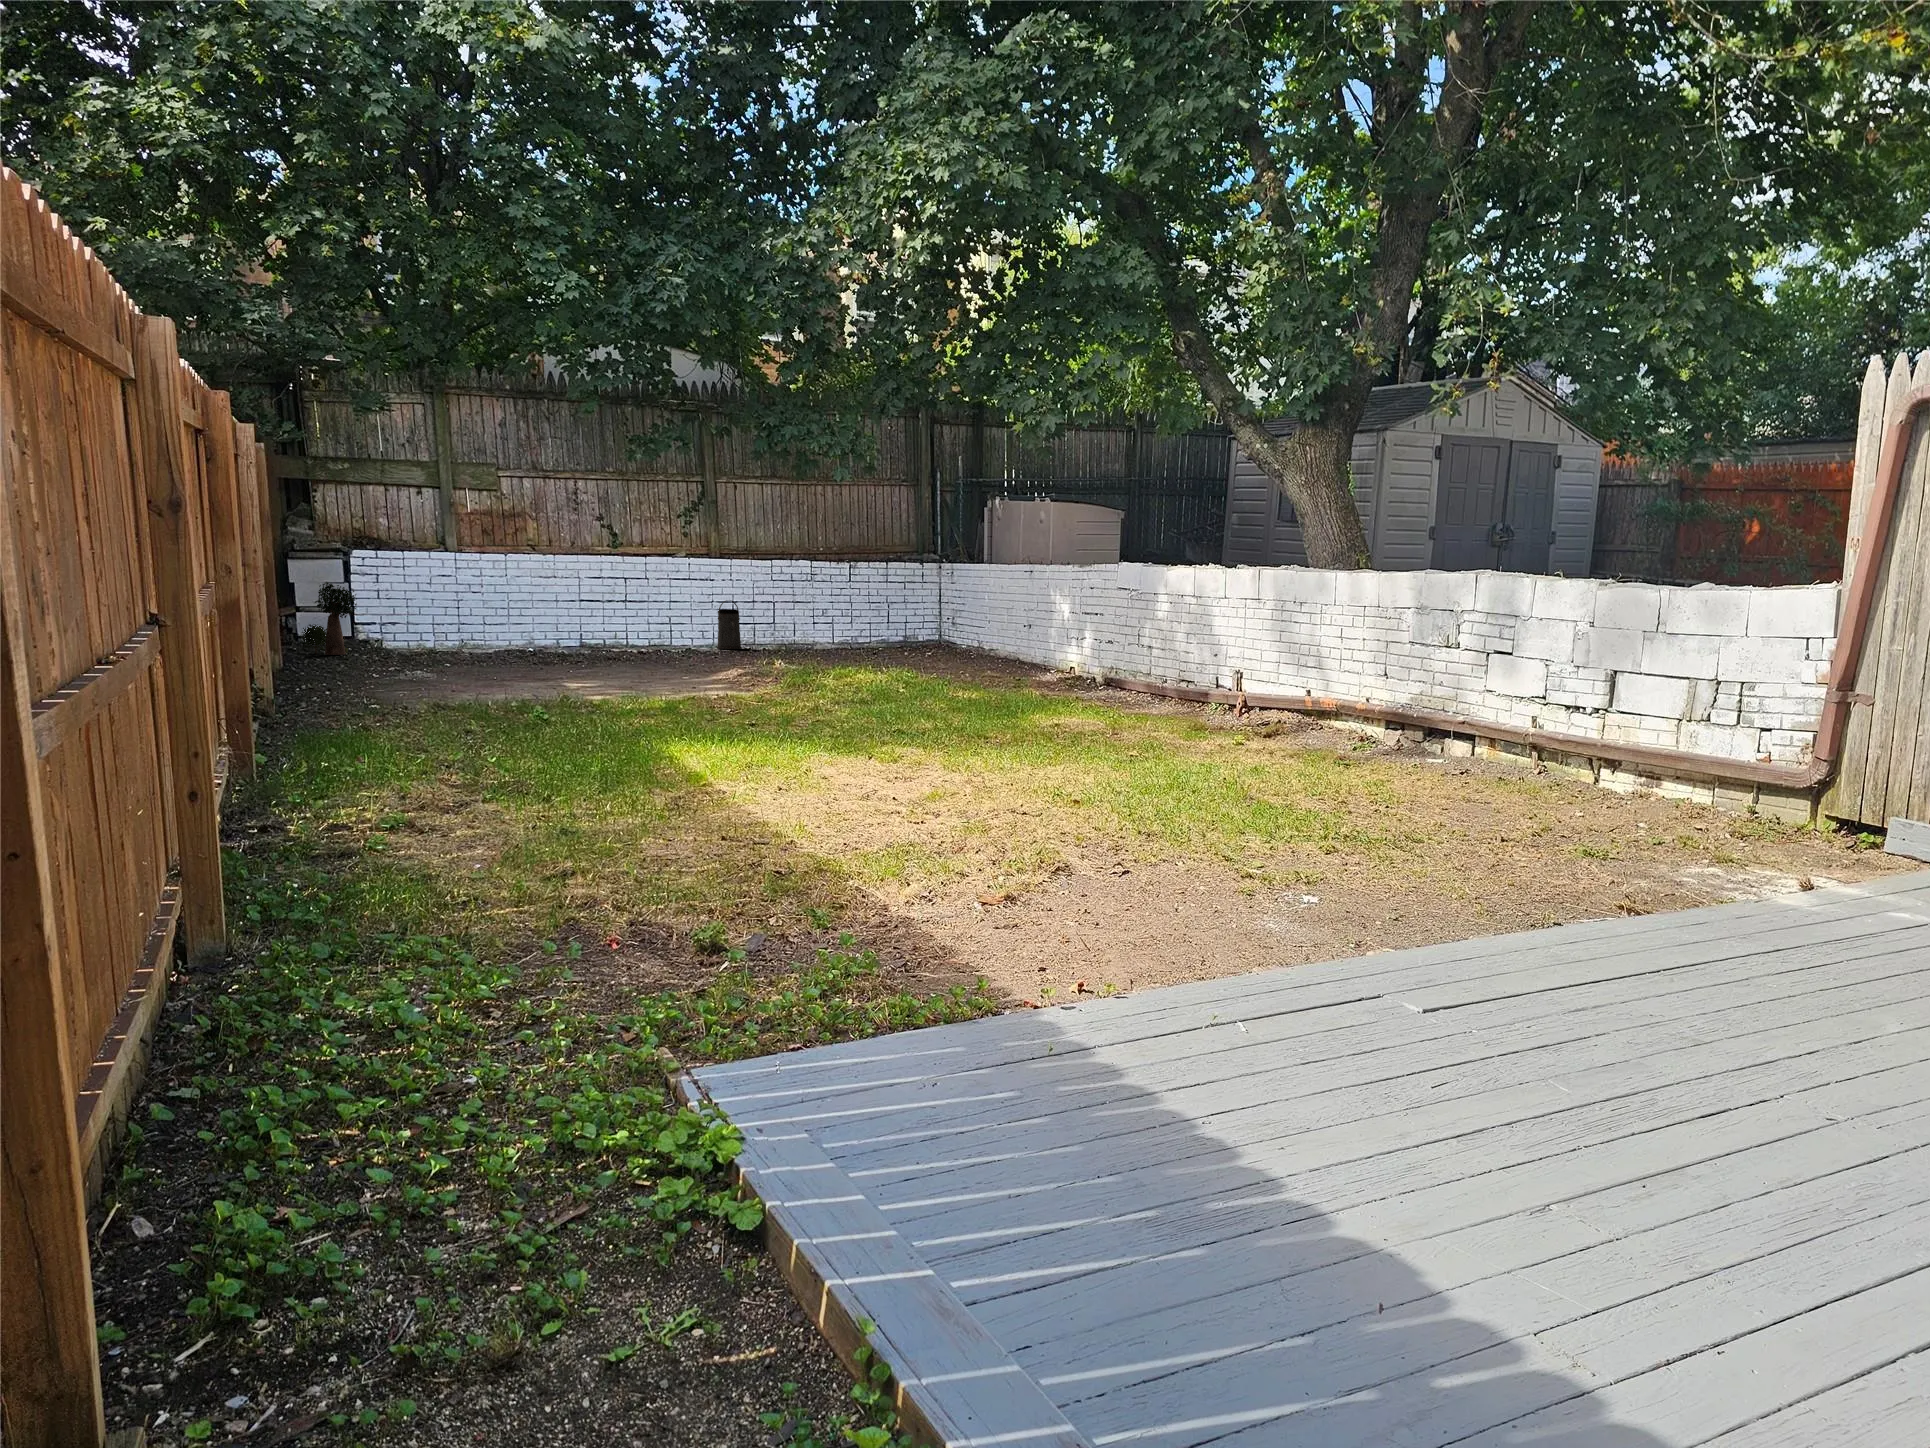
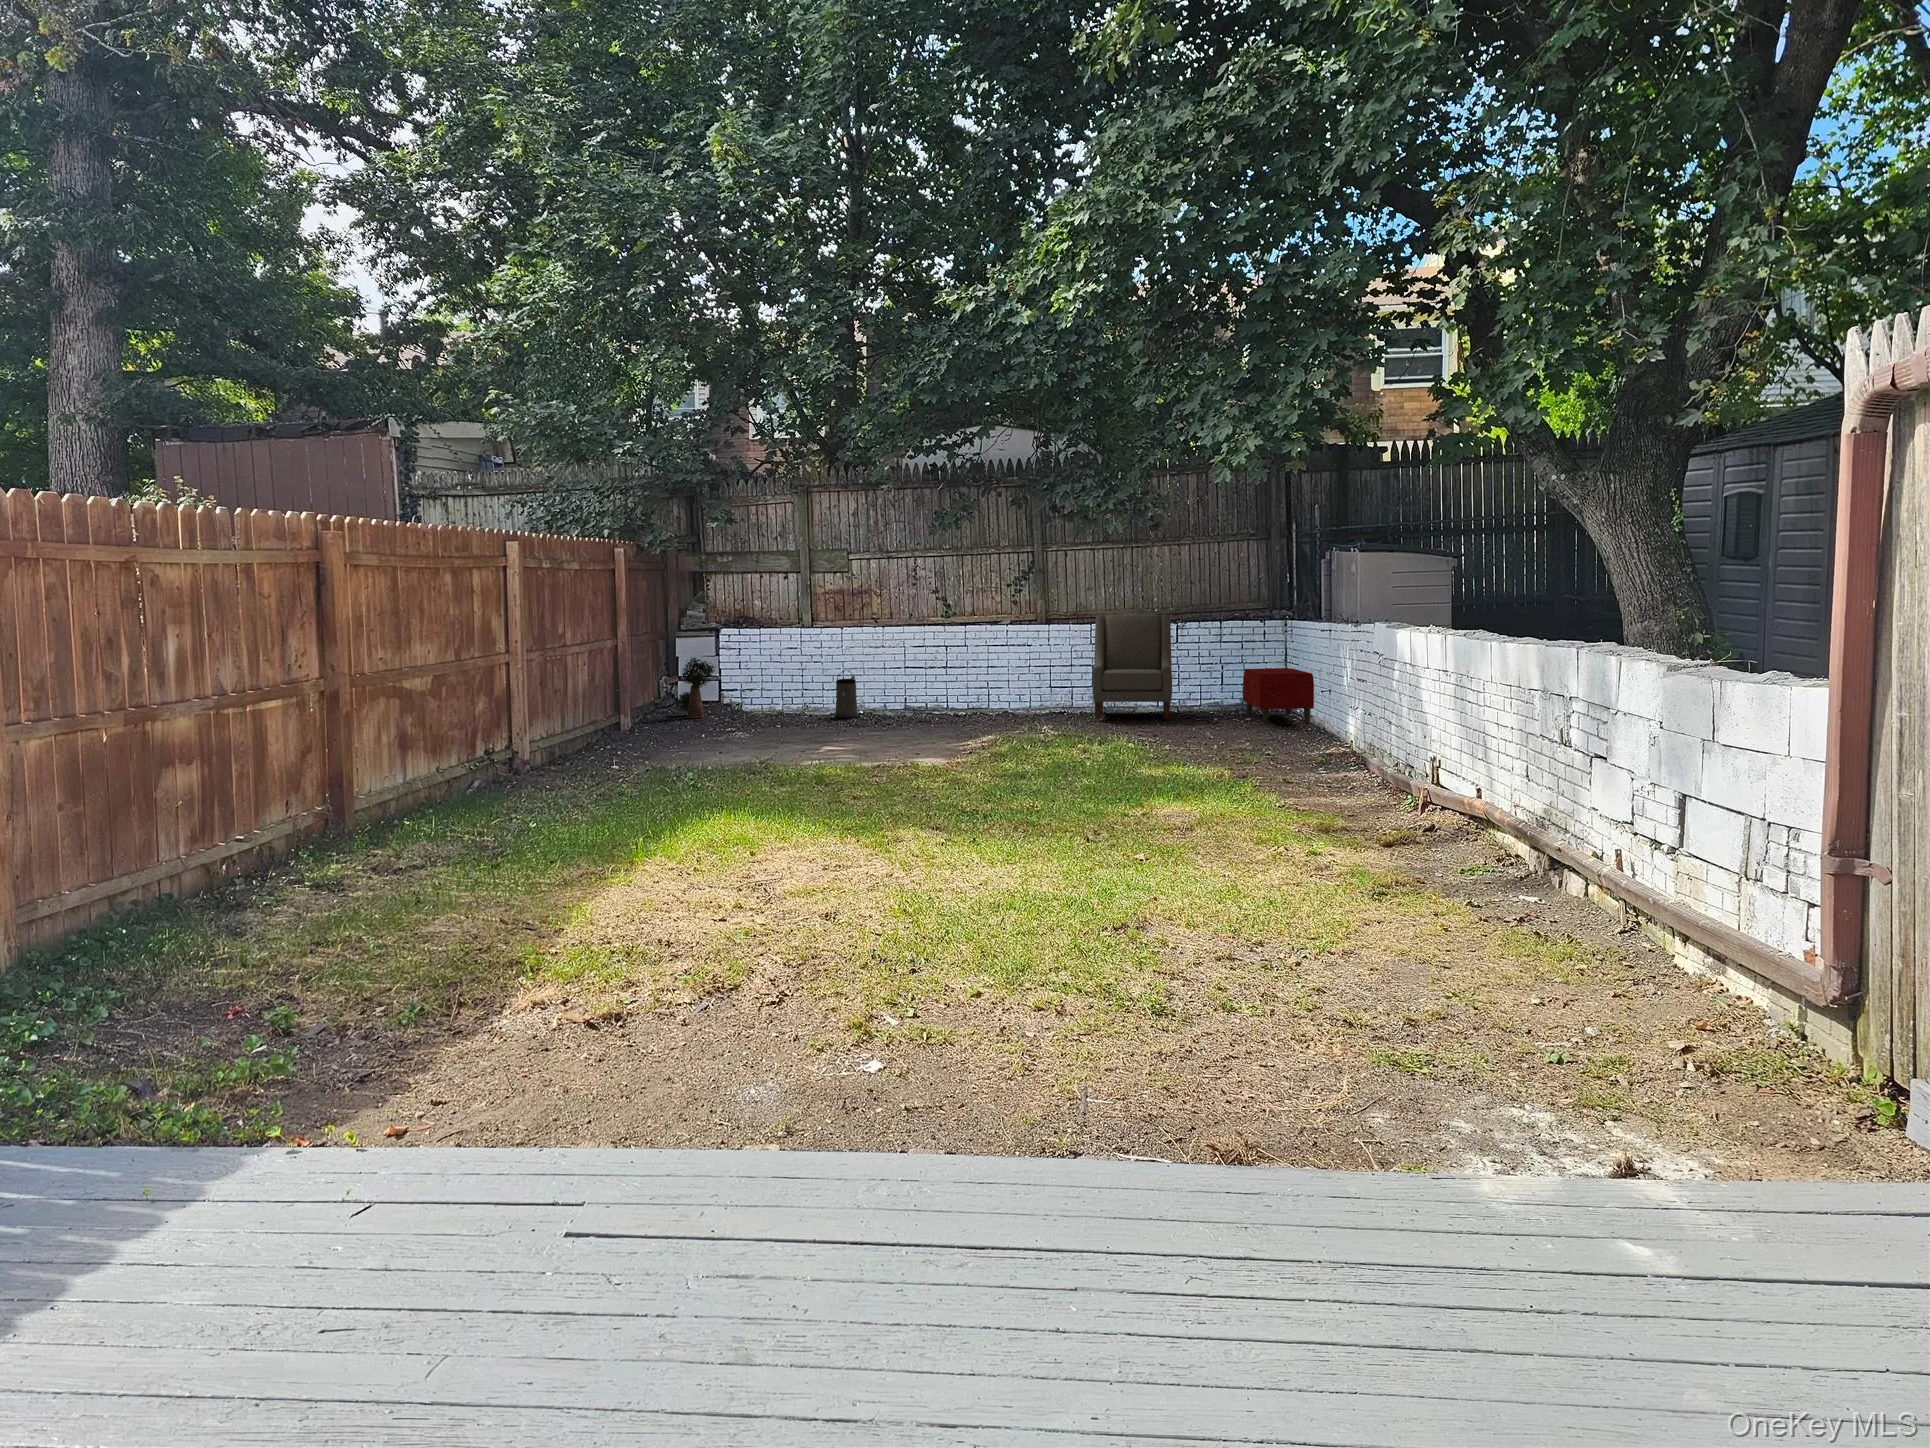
chair: none [780,550,876,649] -> present [1093,614,1172,719]
watering can: present [717,600,742,649] -> present [835,670,859,717]
bench: none [922,604,1007,650] -> present [1243,668,1314,725]

